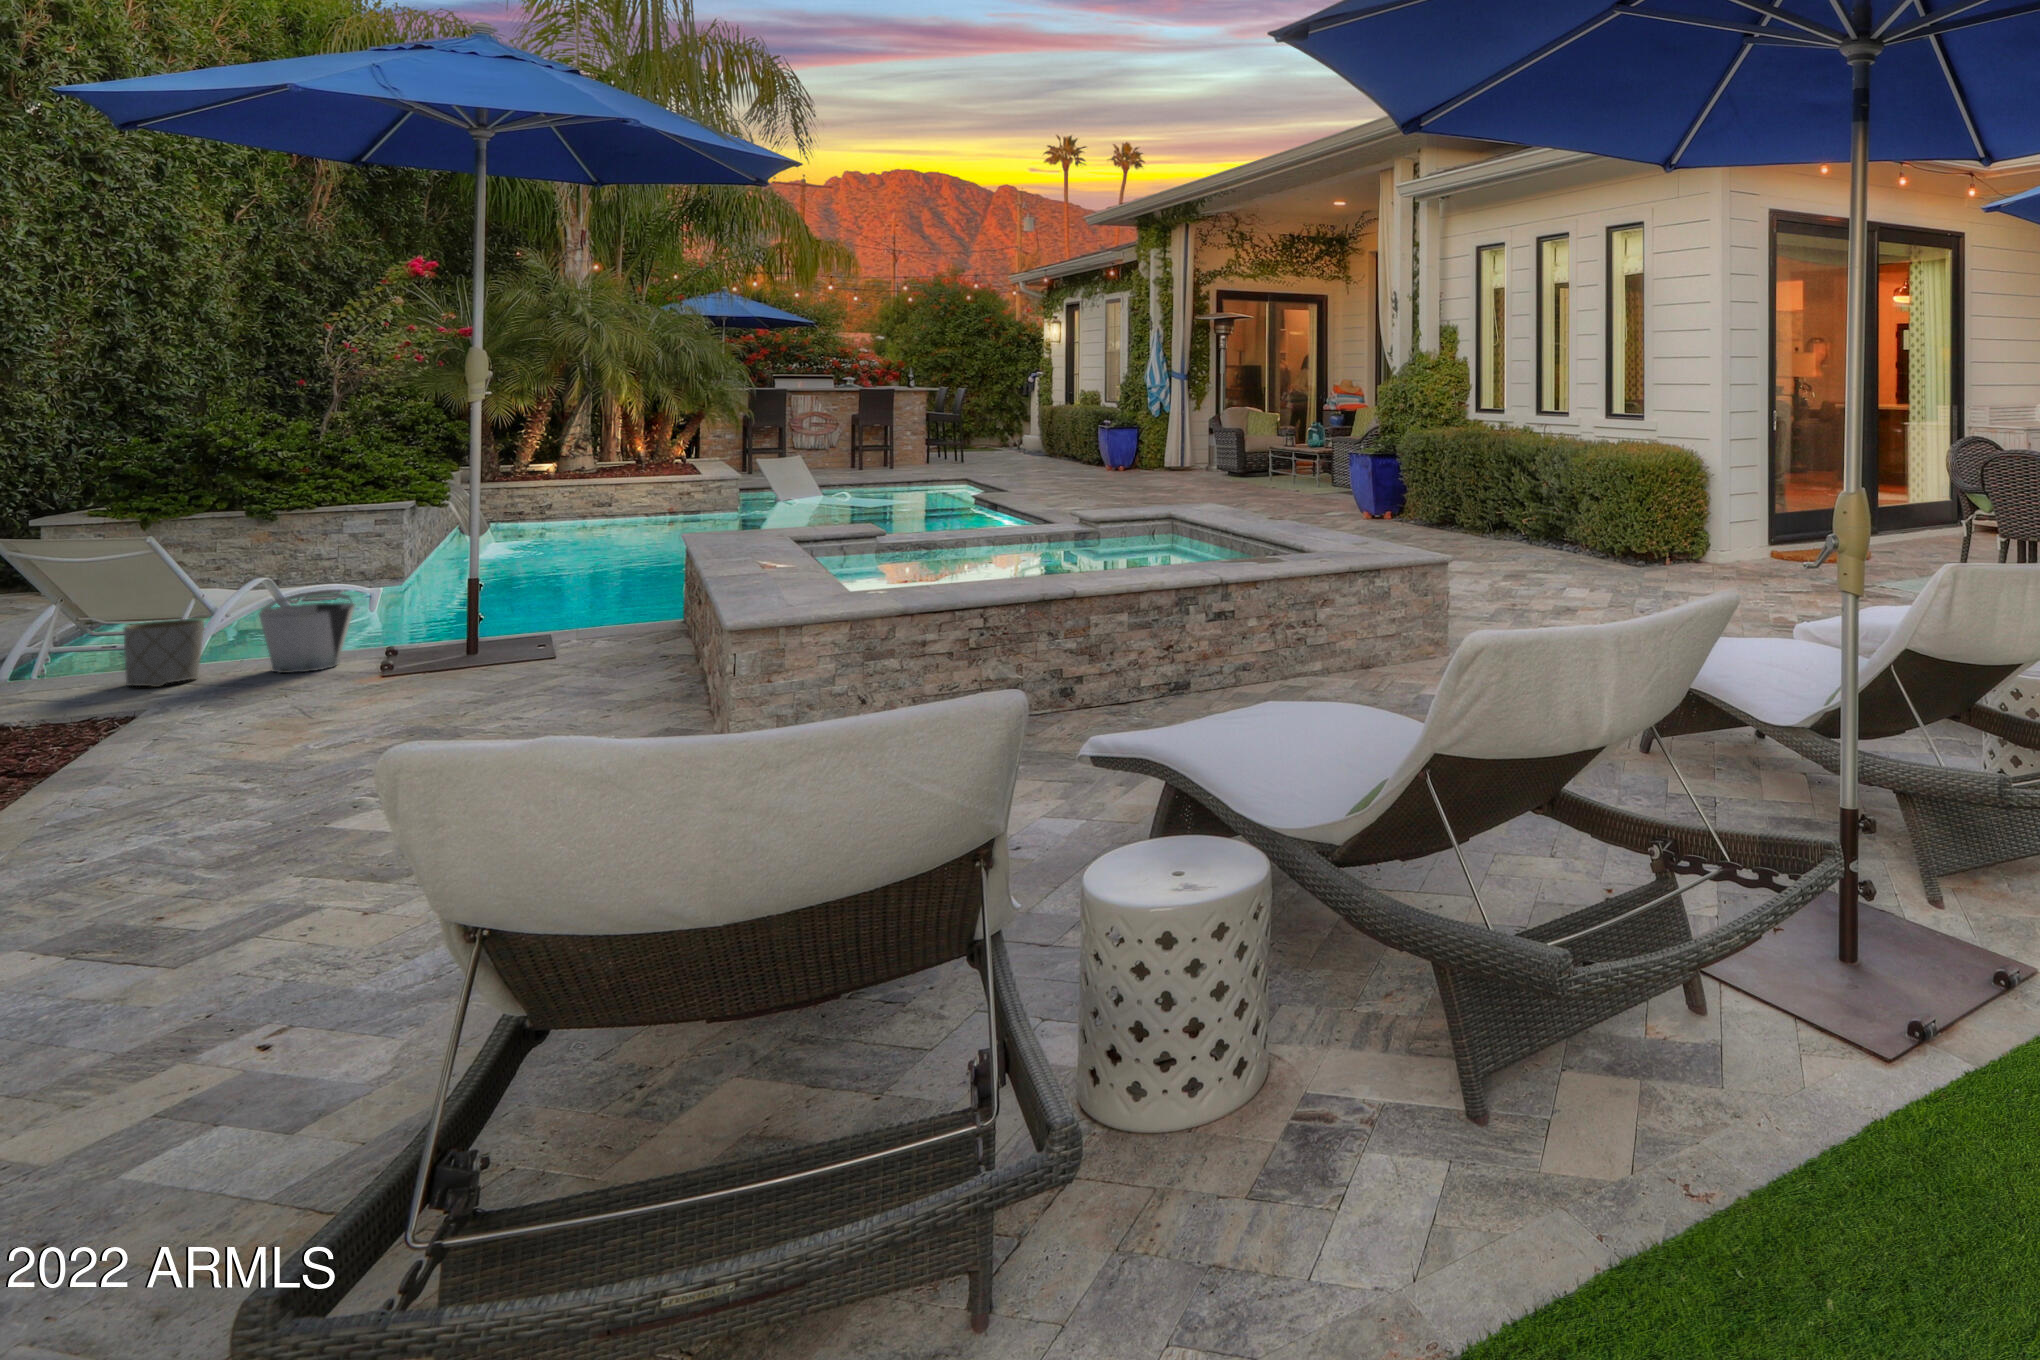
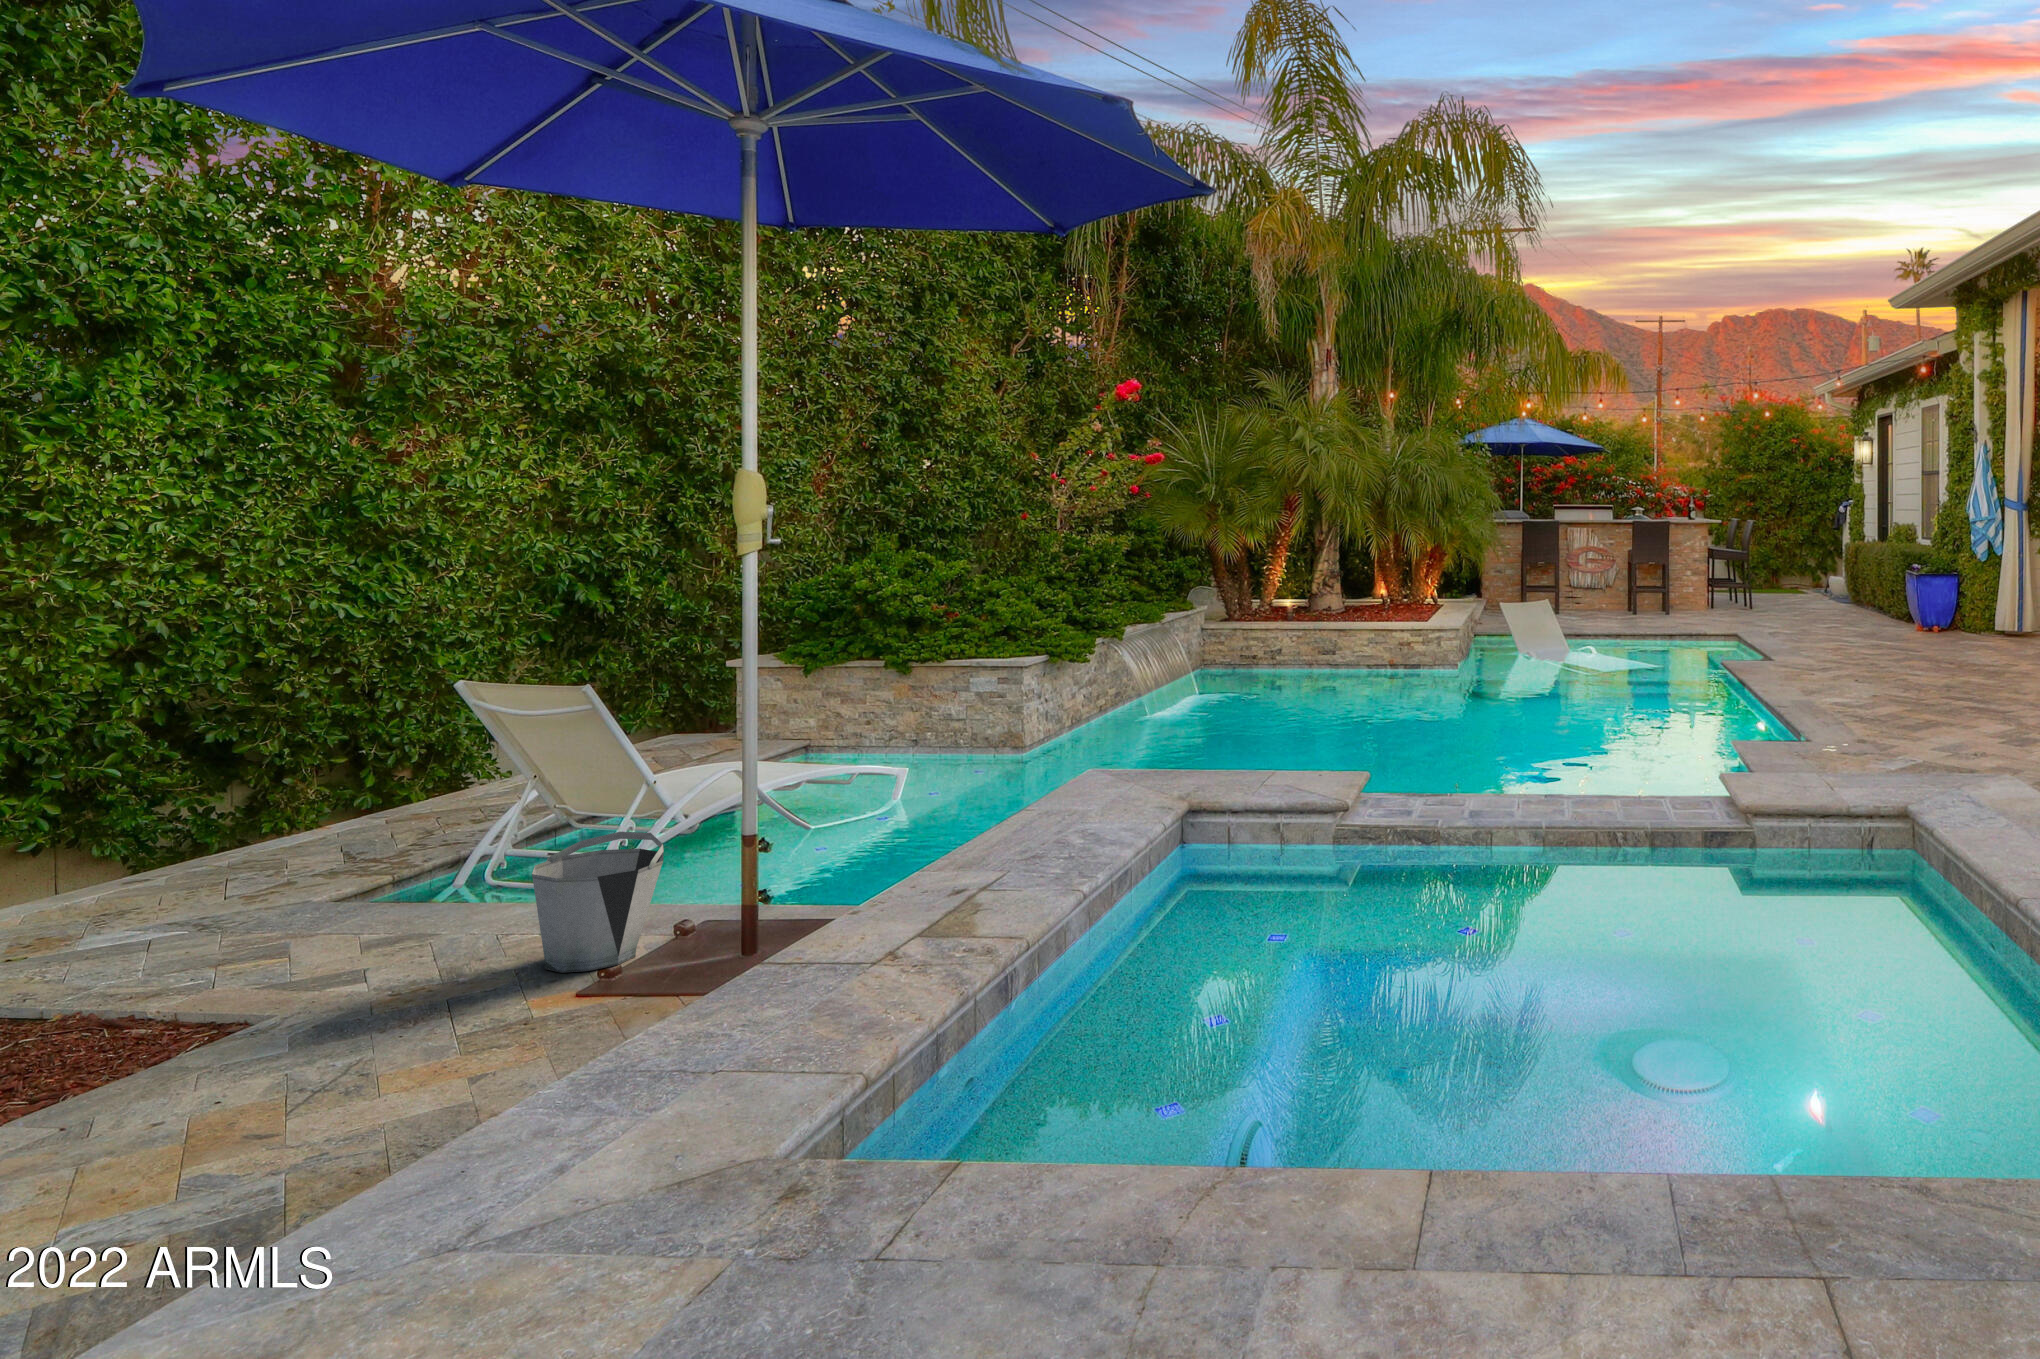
planter: present [123,619,204,687] -> none [371,861,483,976]

